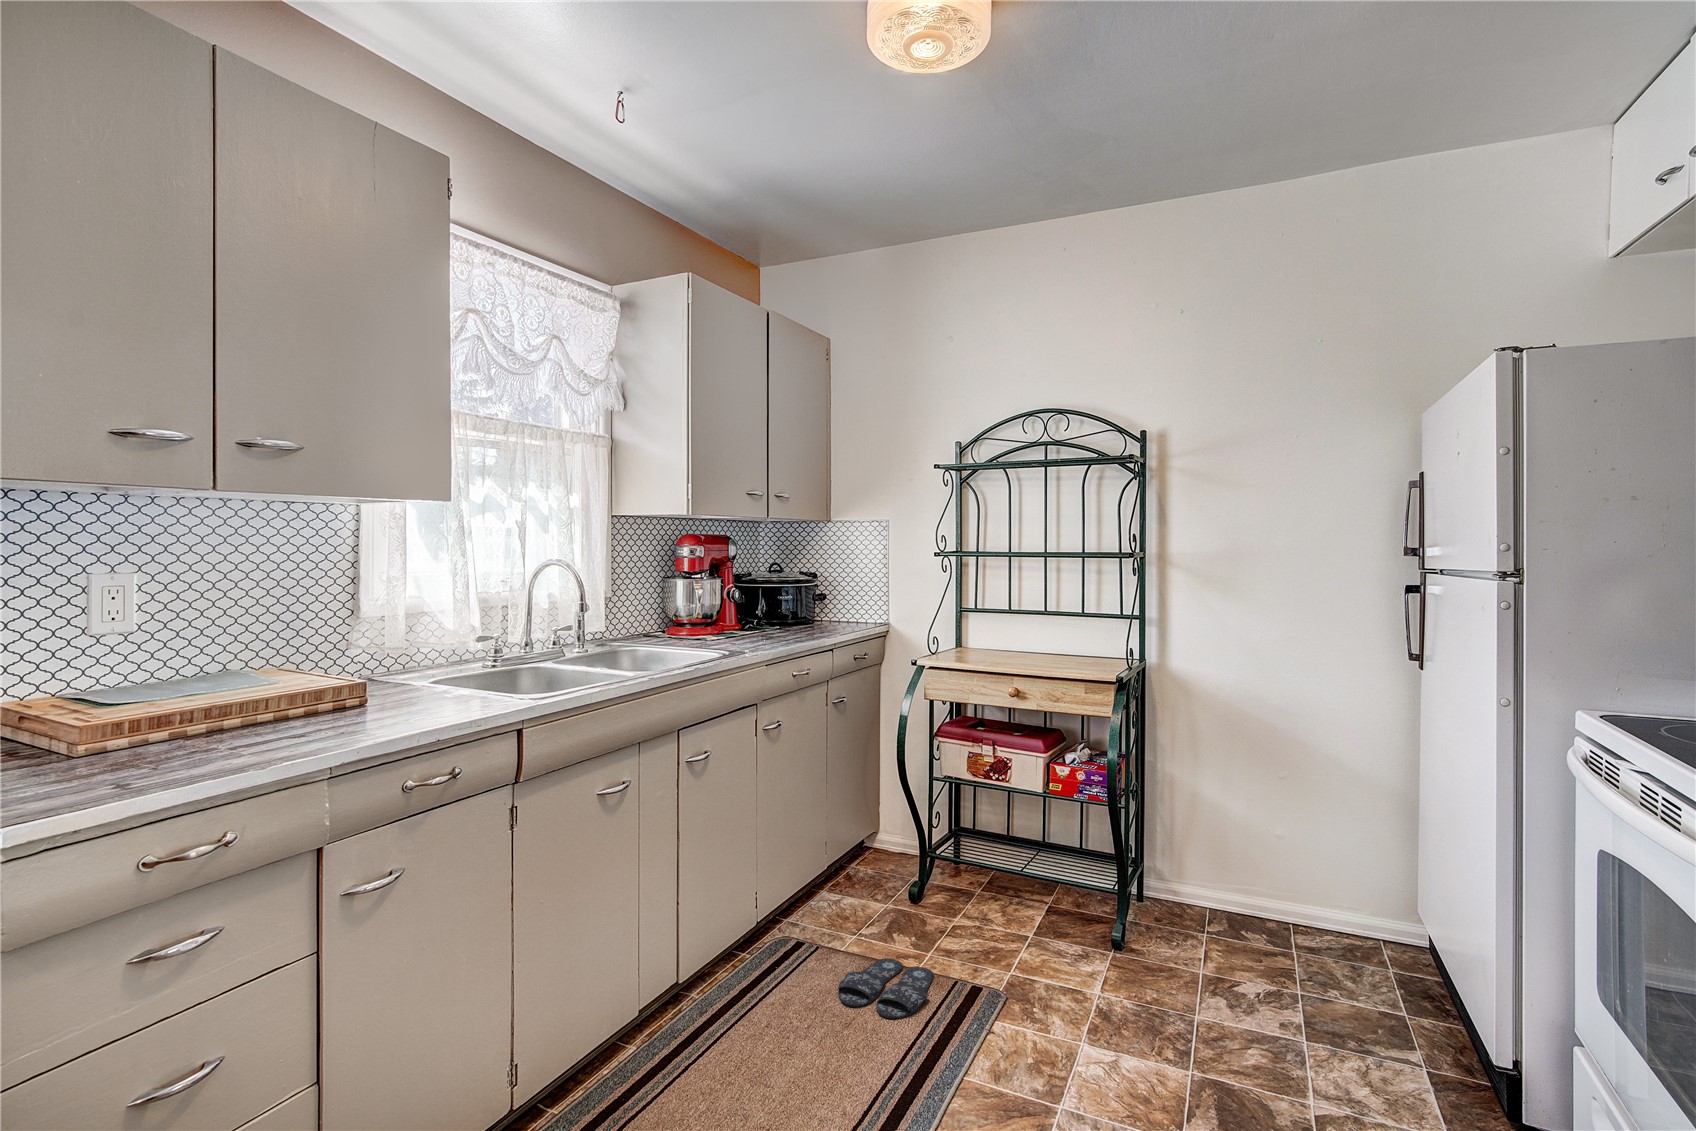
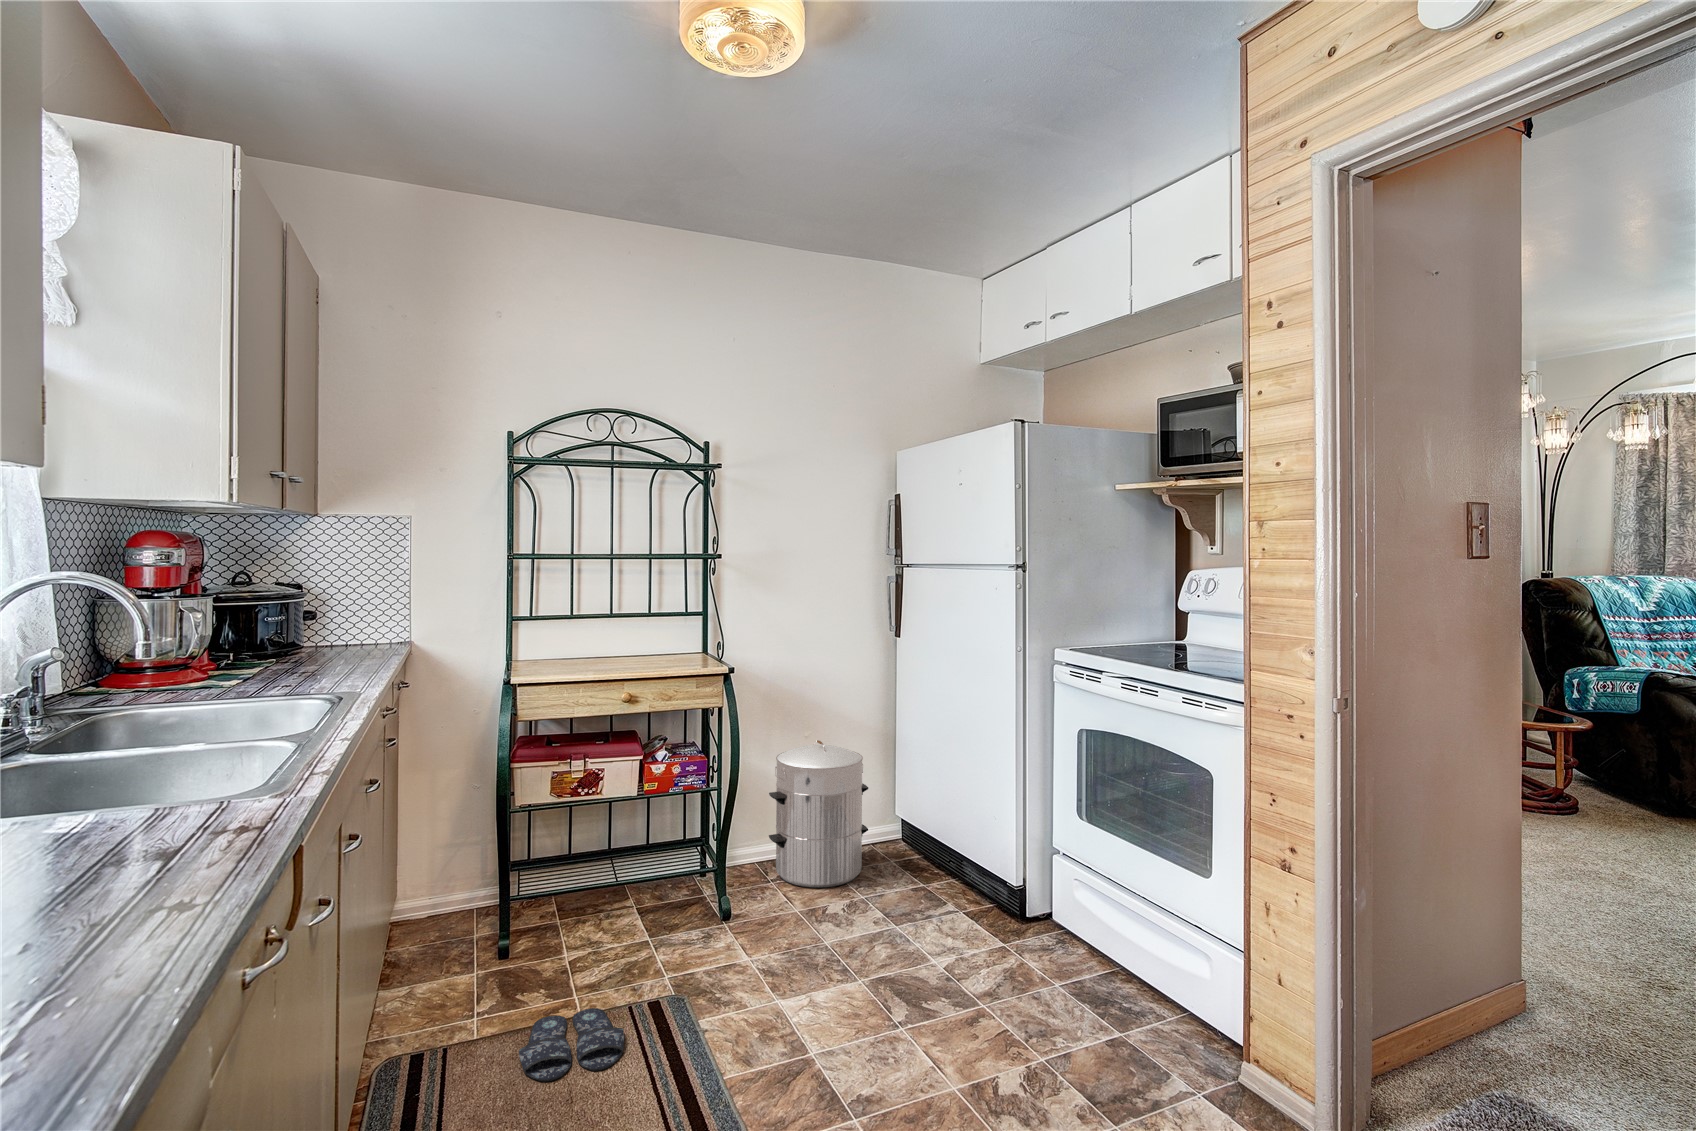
waste bin: none [1209,784,1350,968] -> present [769,740,868,887]

